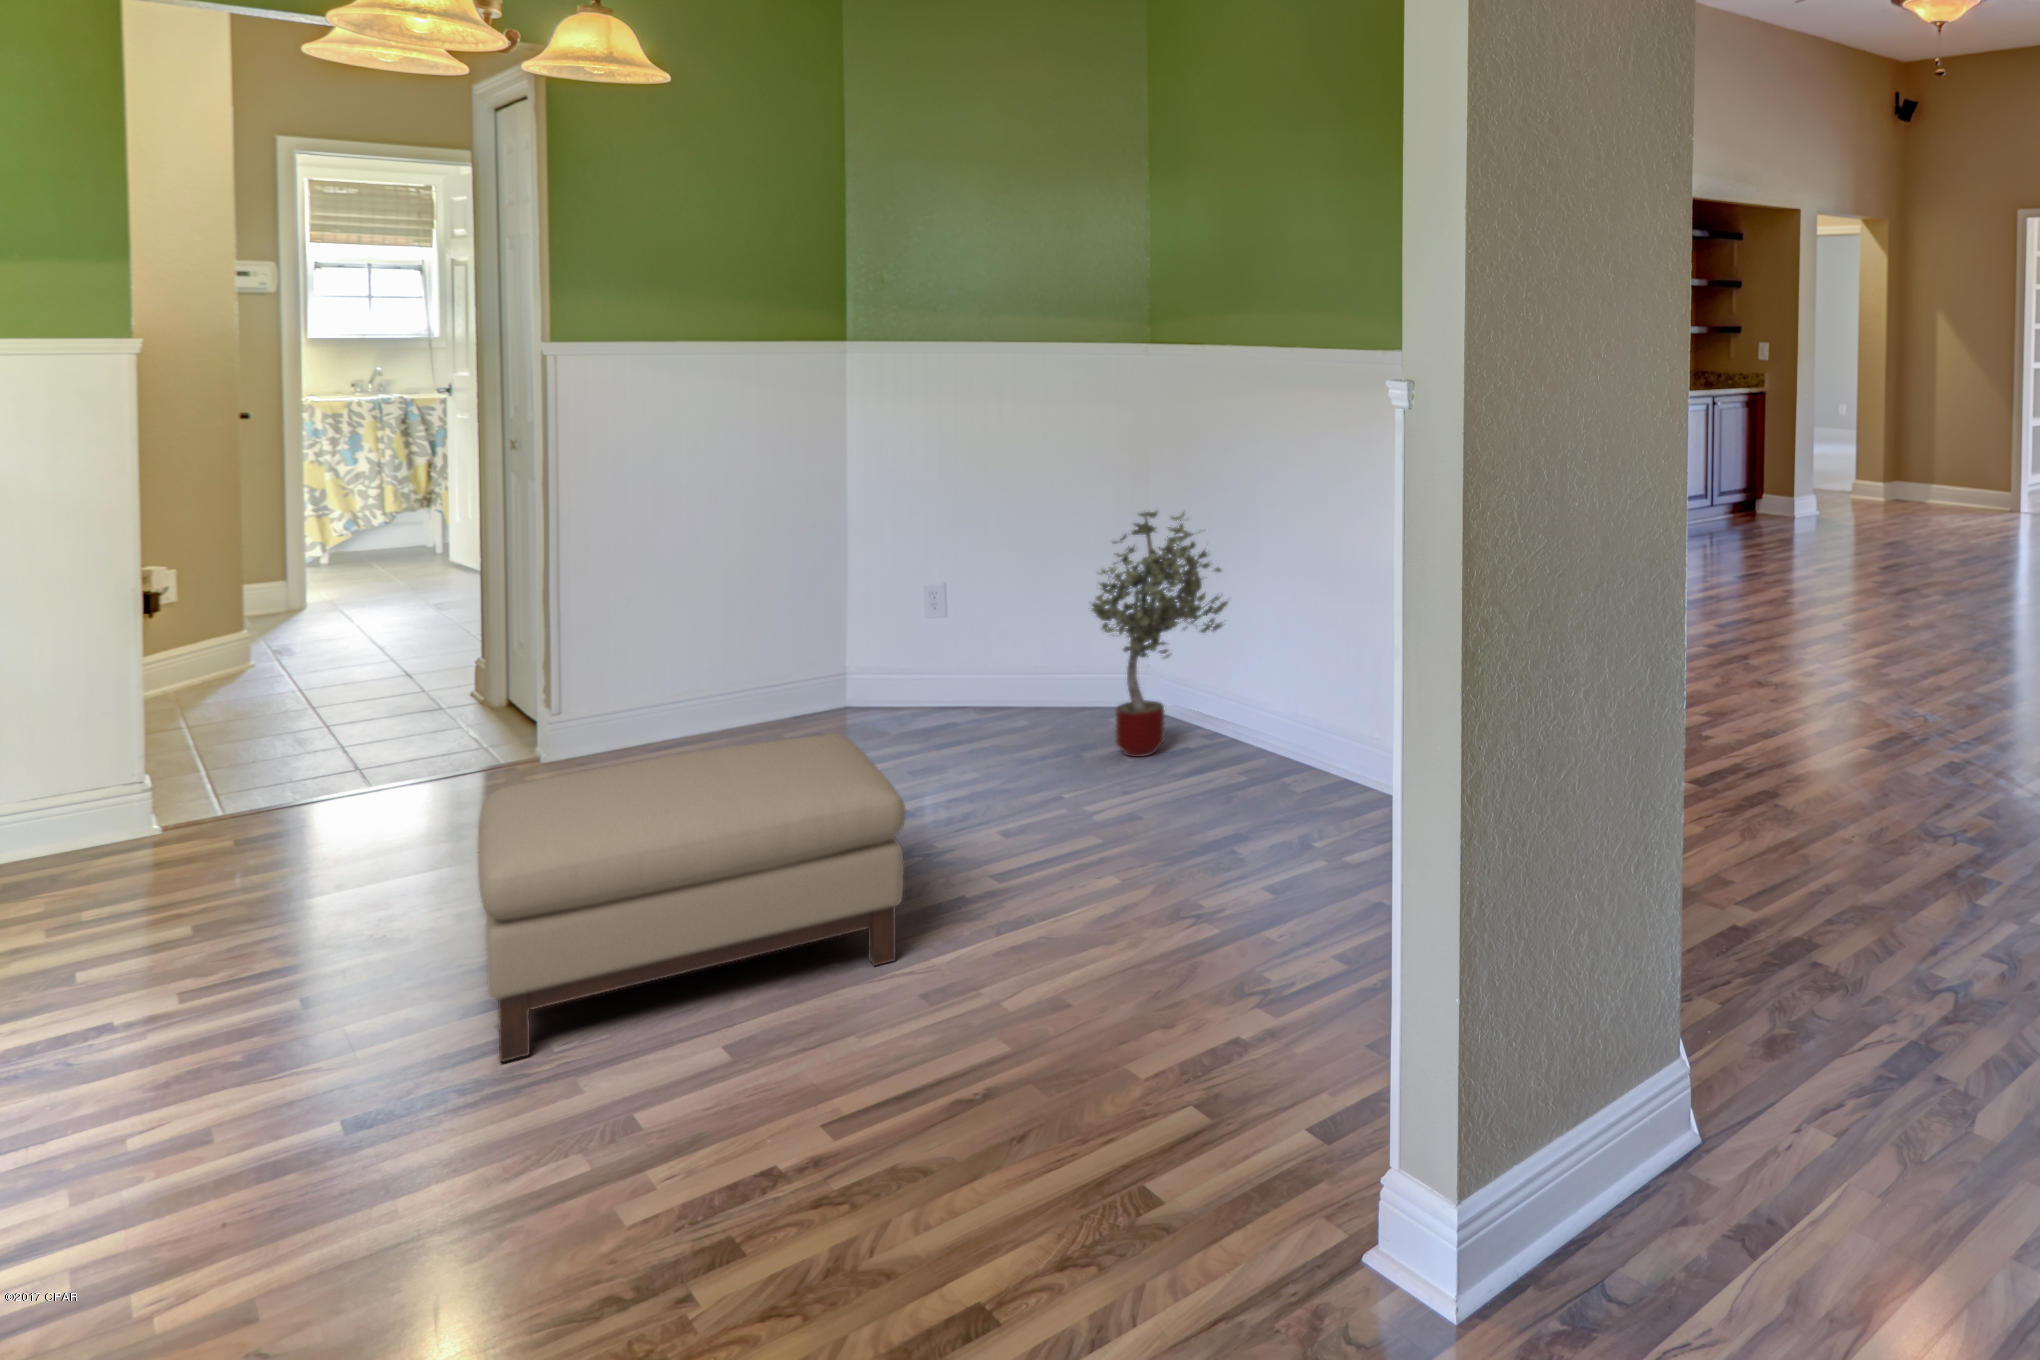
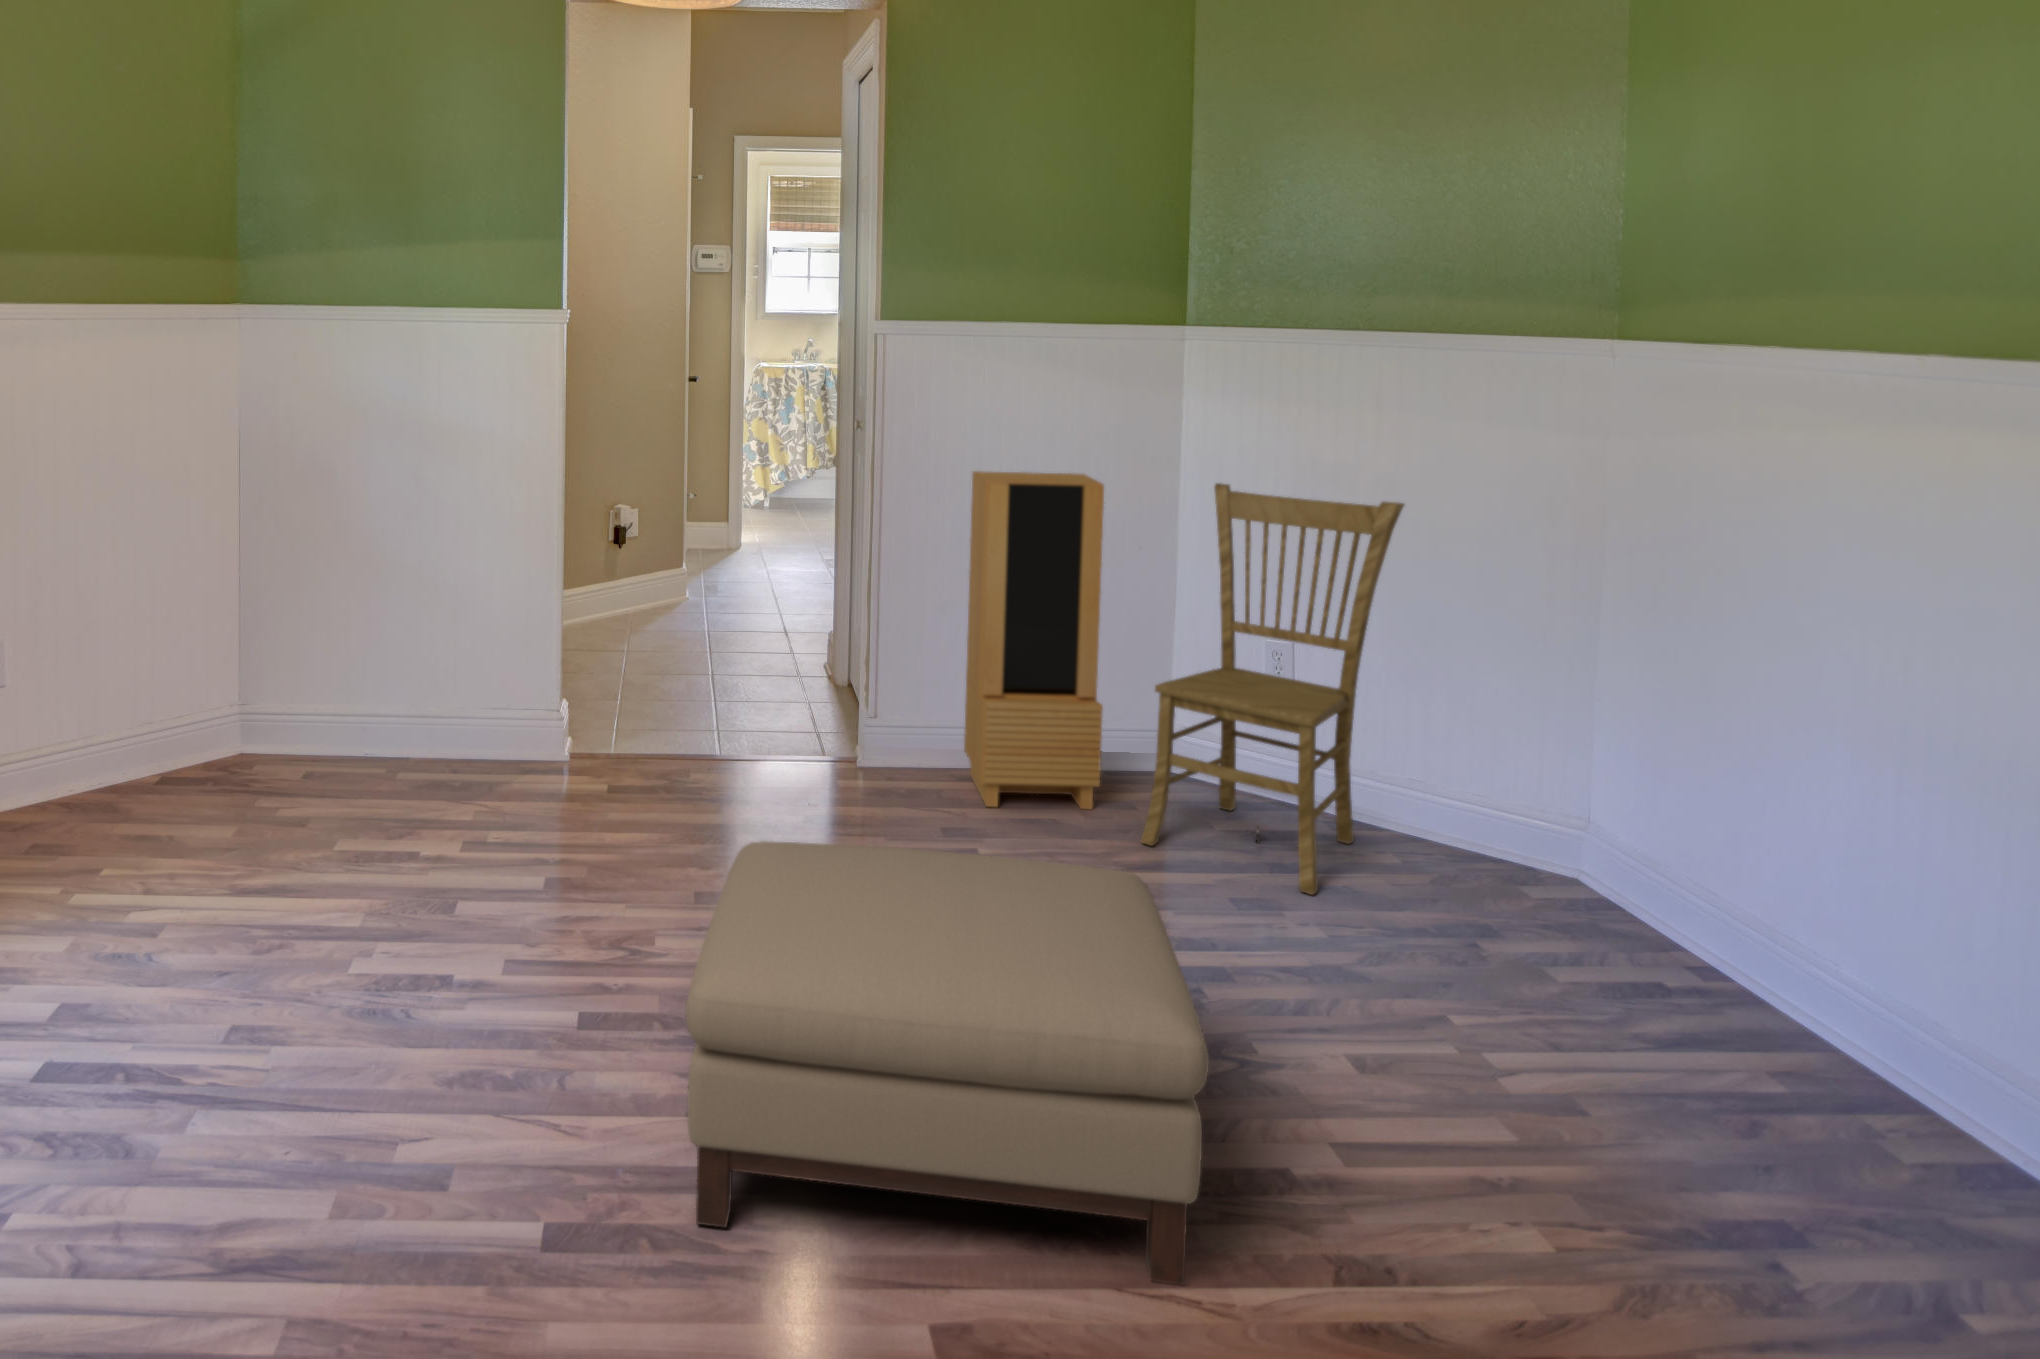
dining chair: none [832,463,1021,753] -> present [1141,483,1404,895]
storage cabinet: none [656,467,793,762] -> present [964,471,1104,809]
potted tree: present [1091,511,1228,757] -> none [1501,607,1771,993]

